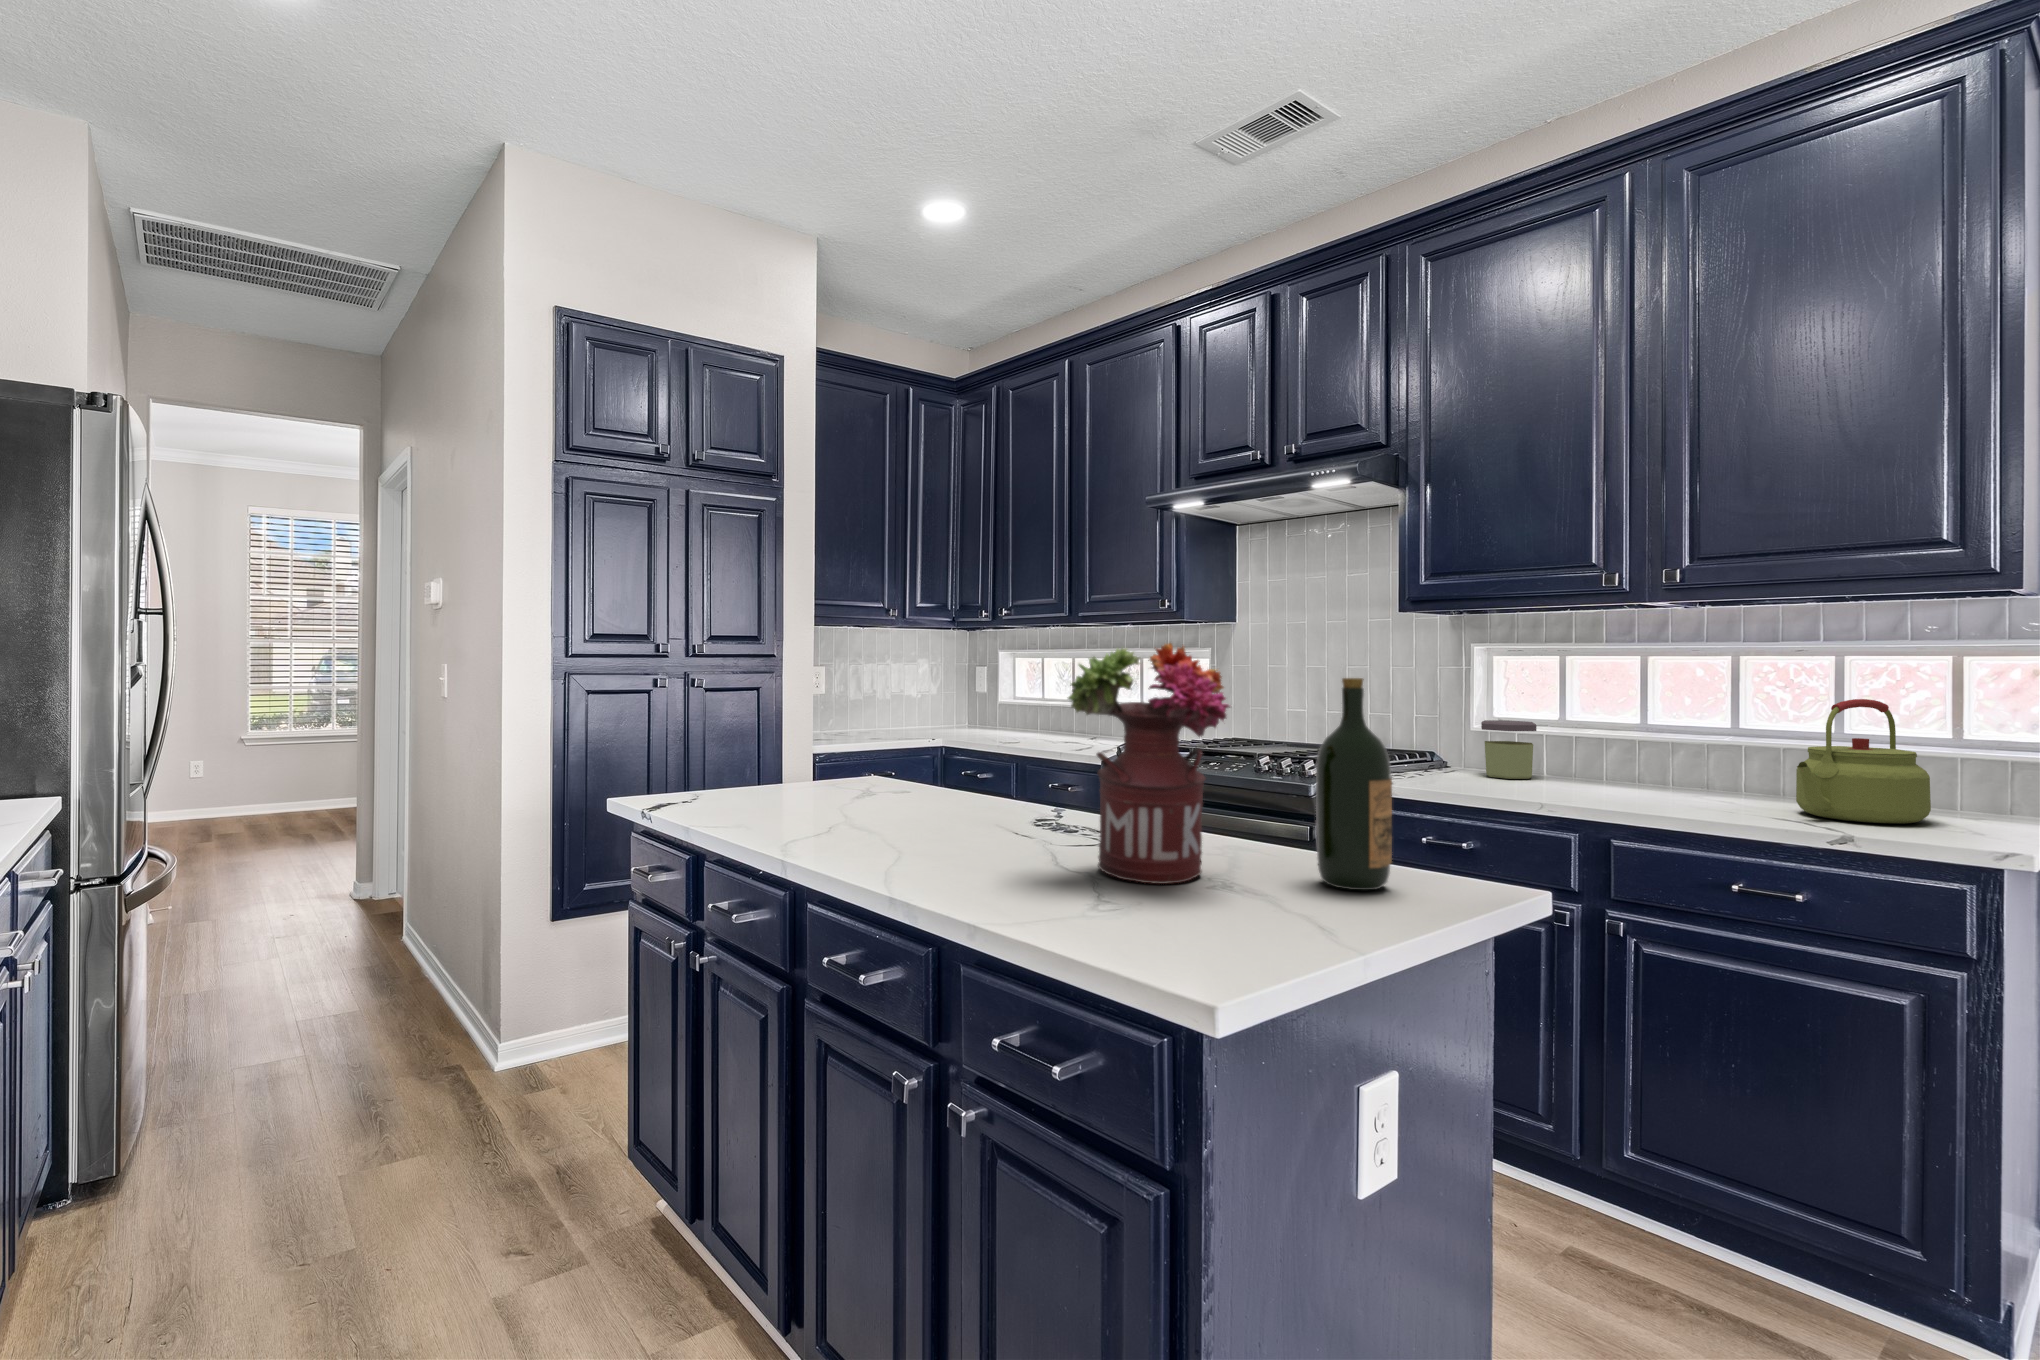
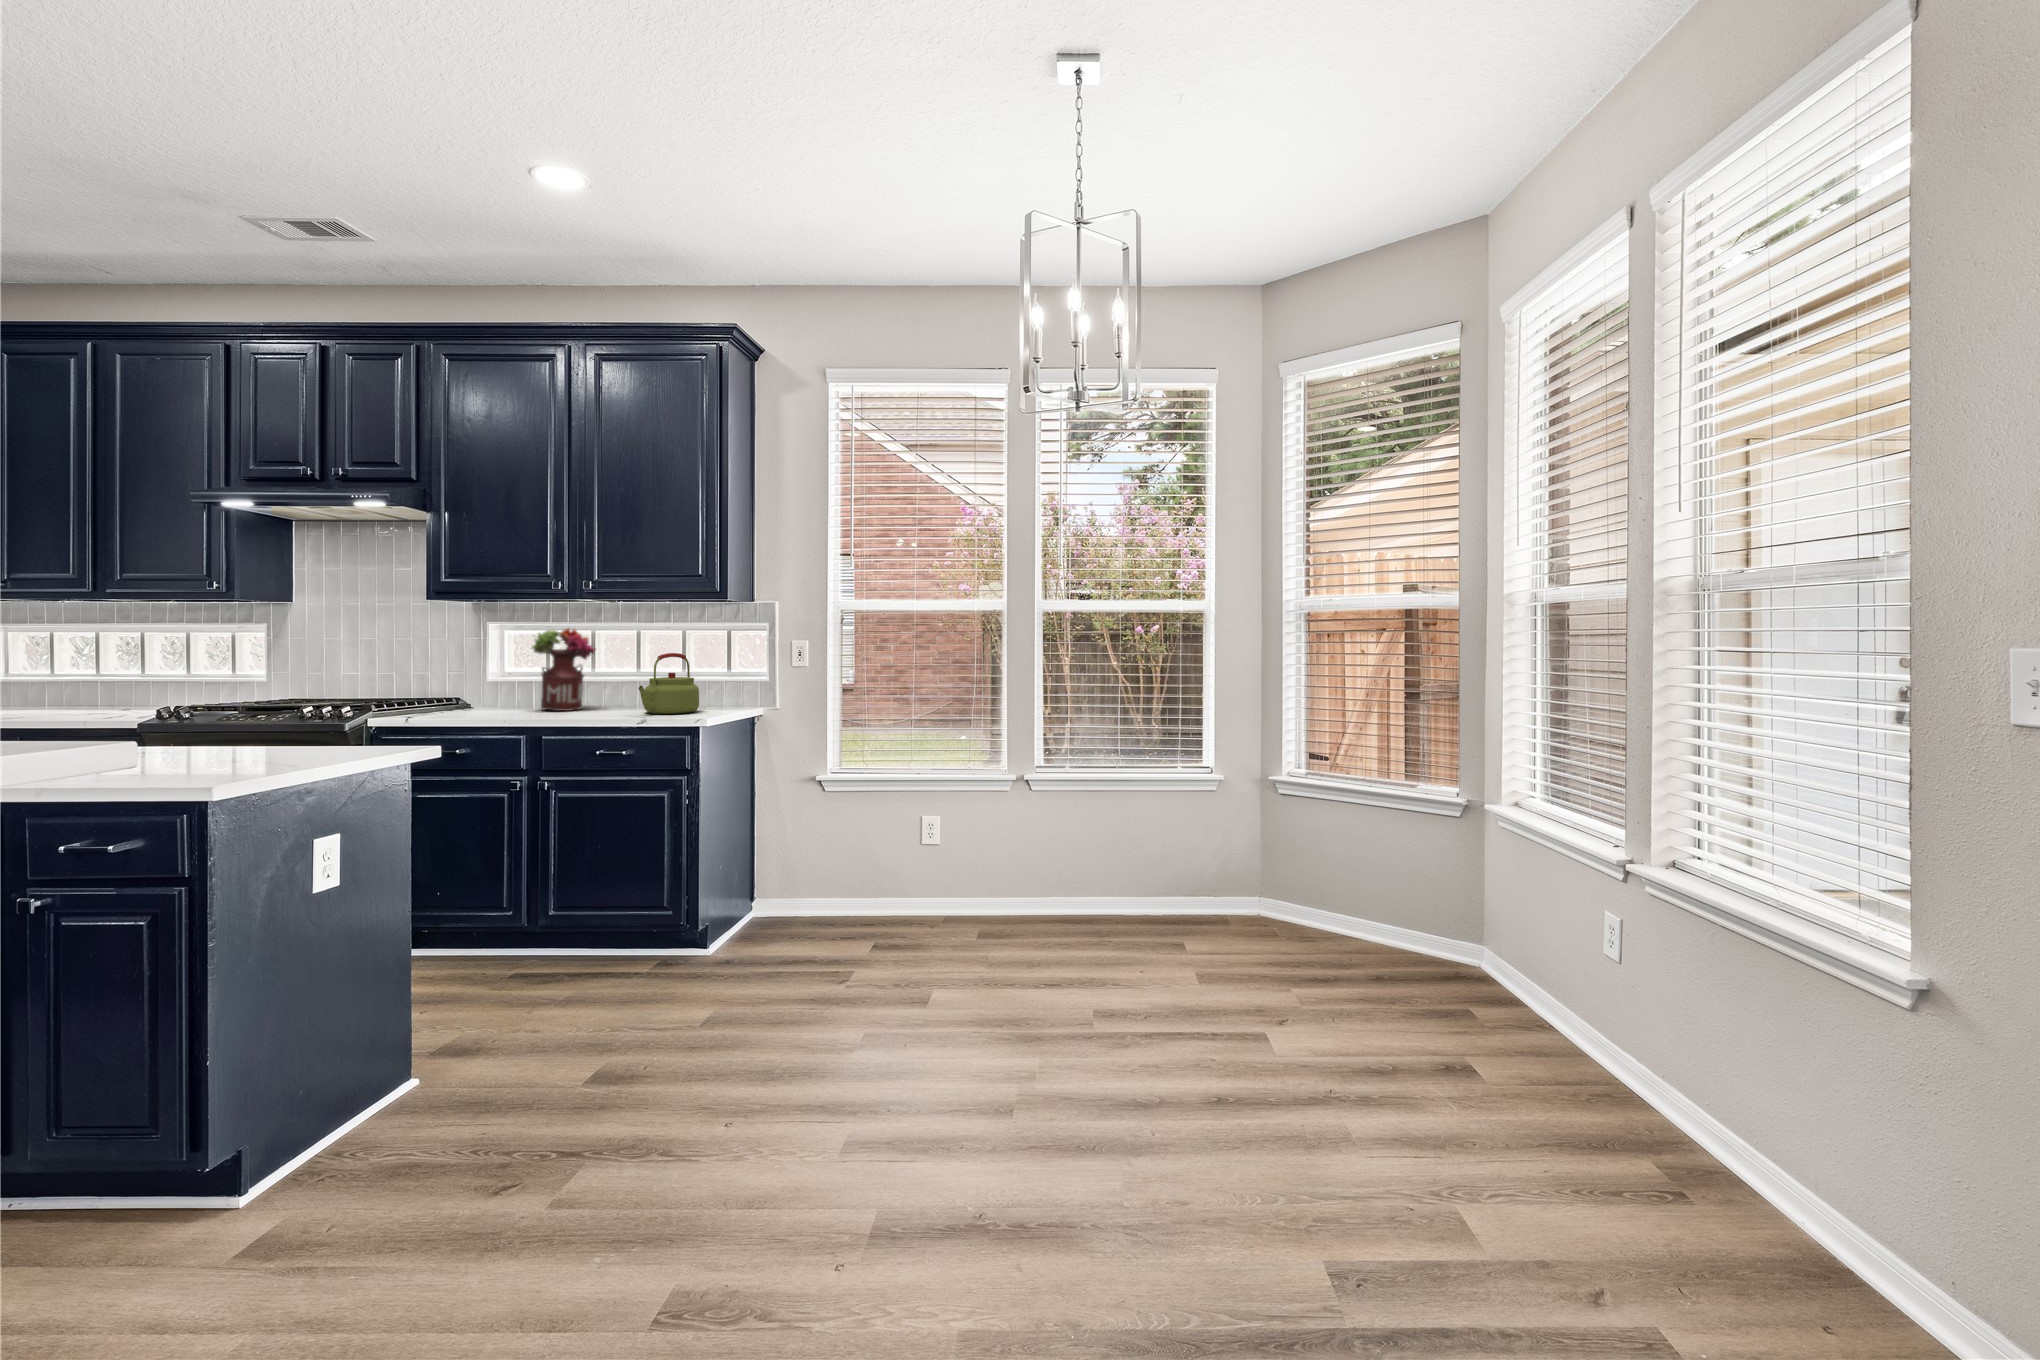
flower arrangement: present [1068,643,1230,884] -> present [532,628,596,711]
wine bottle: present [1316,678,1392,890] -> none [307,647,357,763]
jar: present [1481,720,1537,779] -> none [483,672,520,709]

